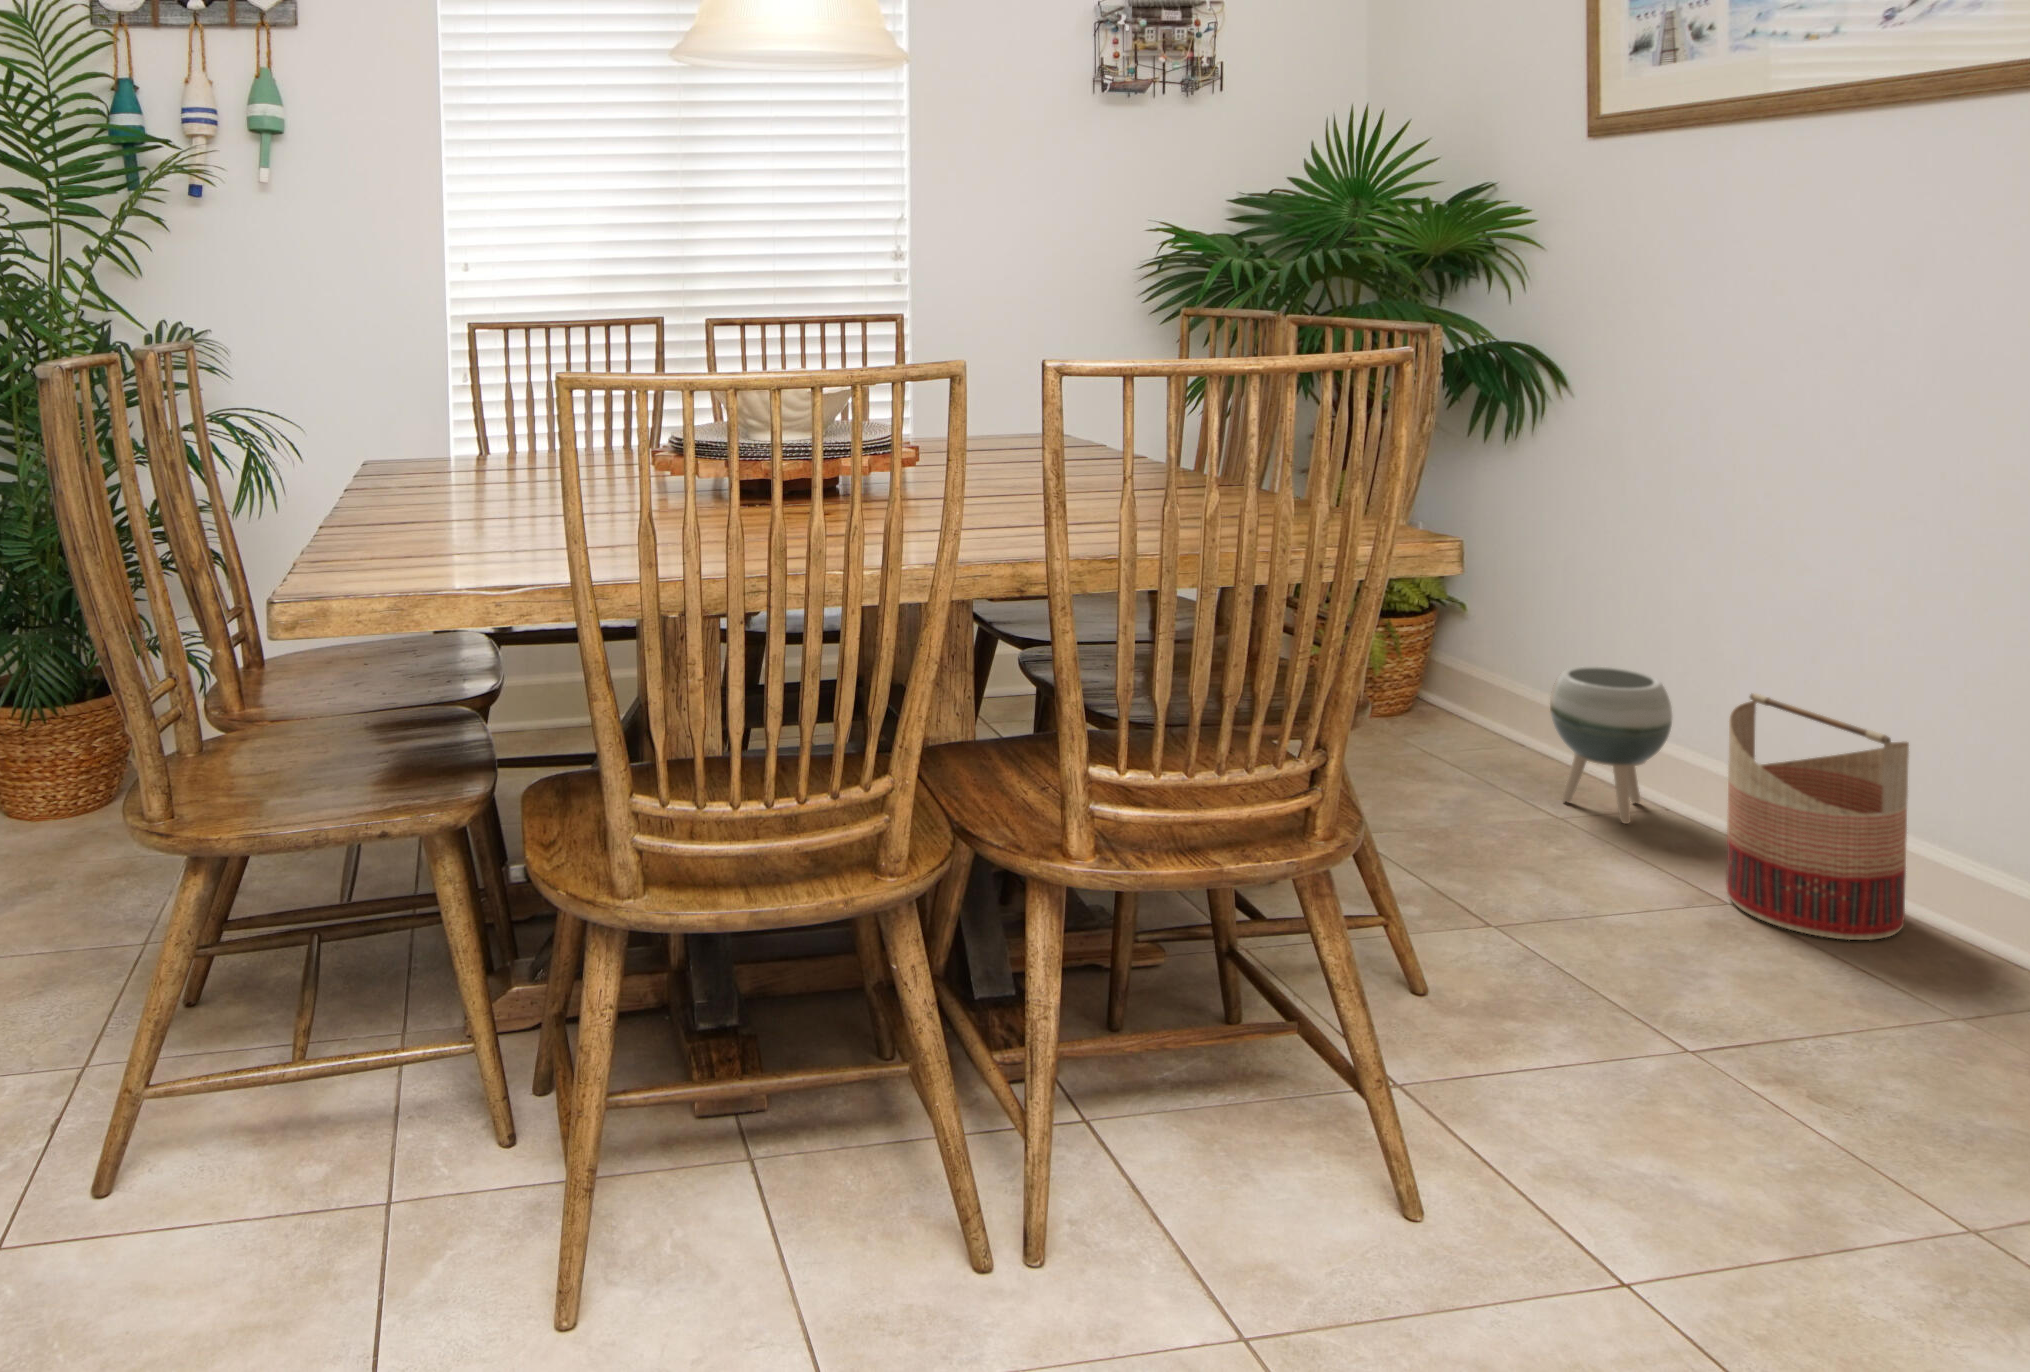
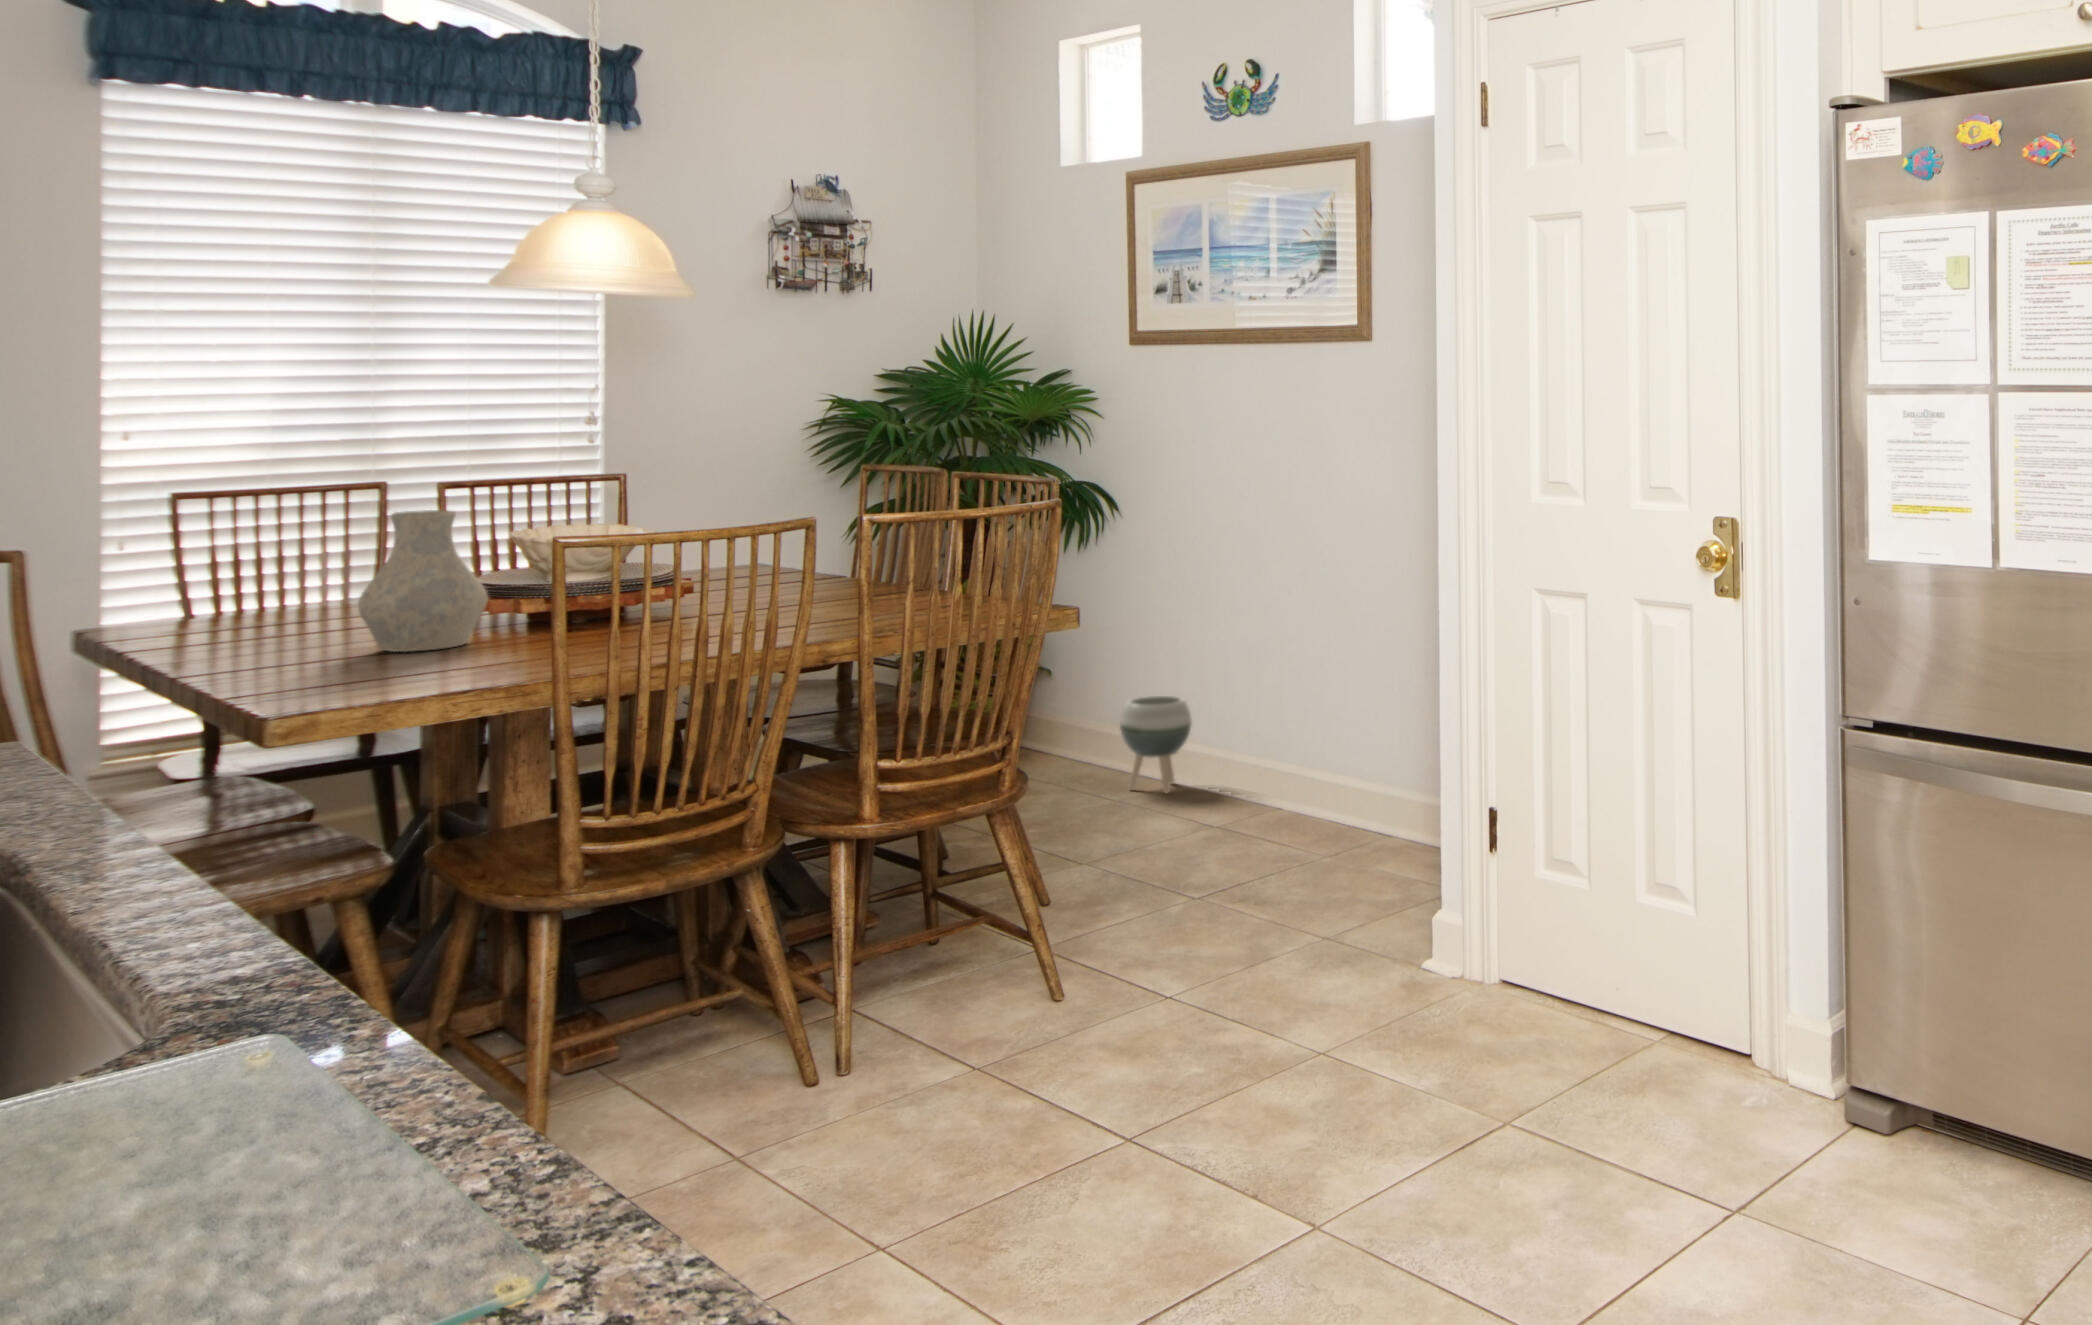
vase: none [346,365,506,566] -> present [358,510,488,652]
basket: present [1726,694,1909,940] -> none [1222,690,1310,821]

